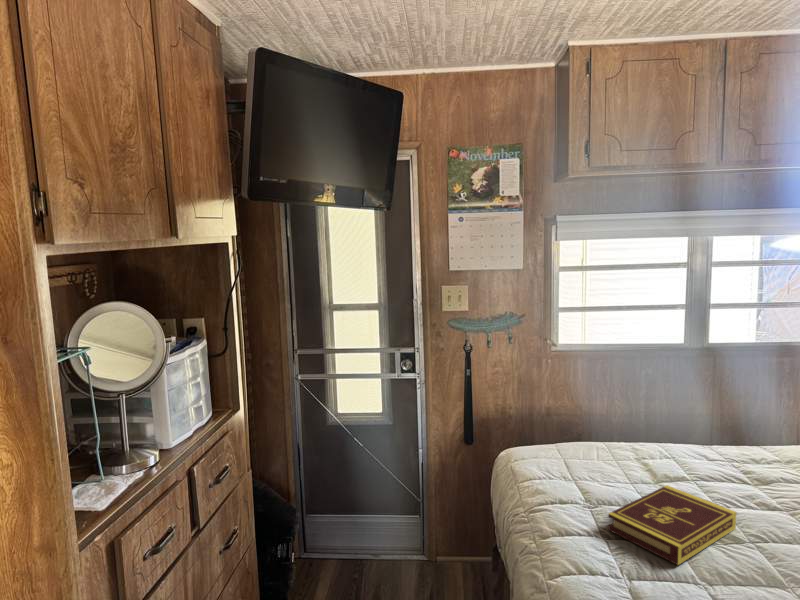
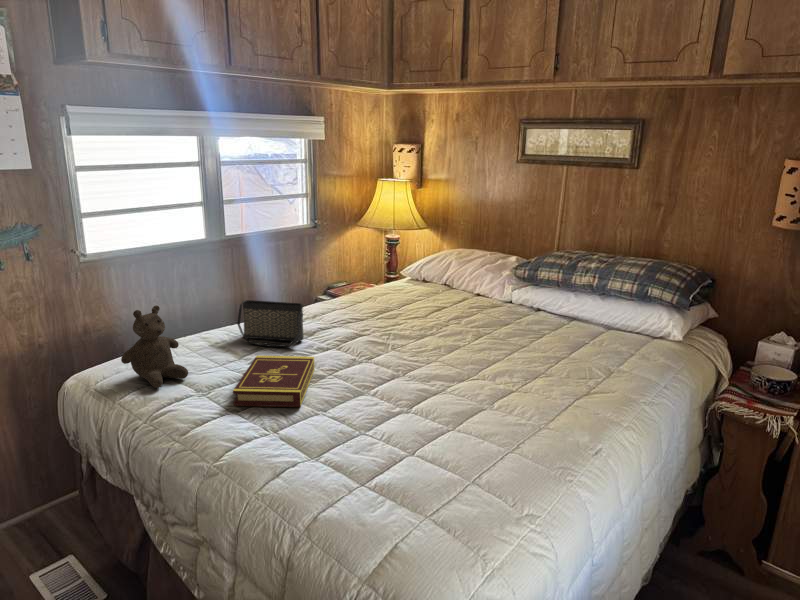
teddy bear: none [533,404,591,483] -> present [121,305,188,388]
handbag: none [670,419,753,489] -> present [237,300,304,347]

